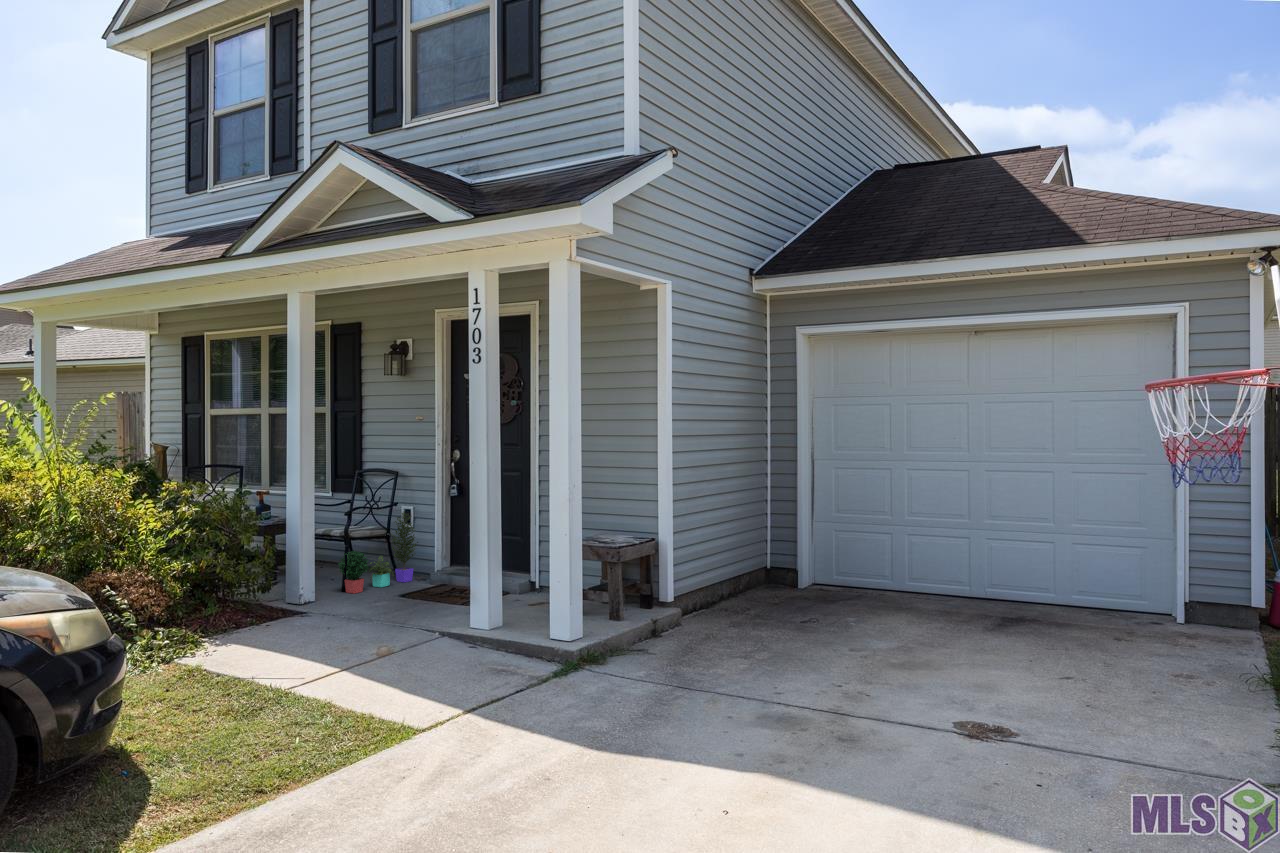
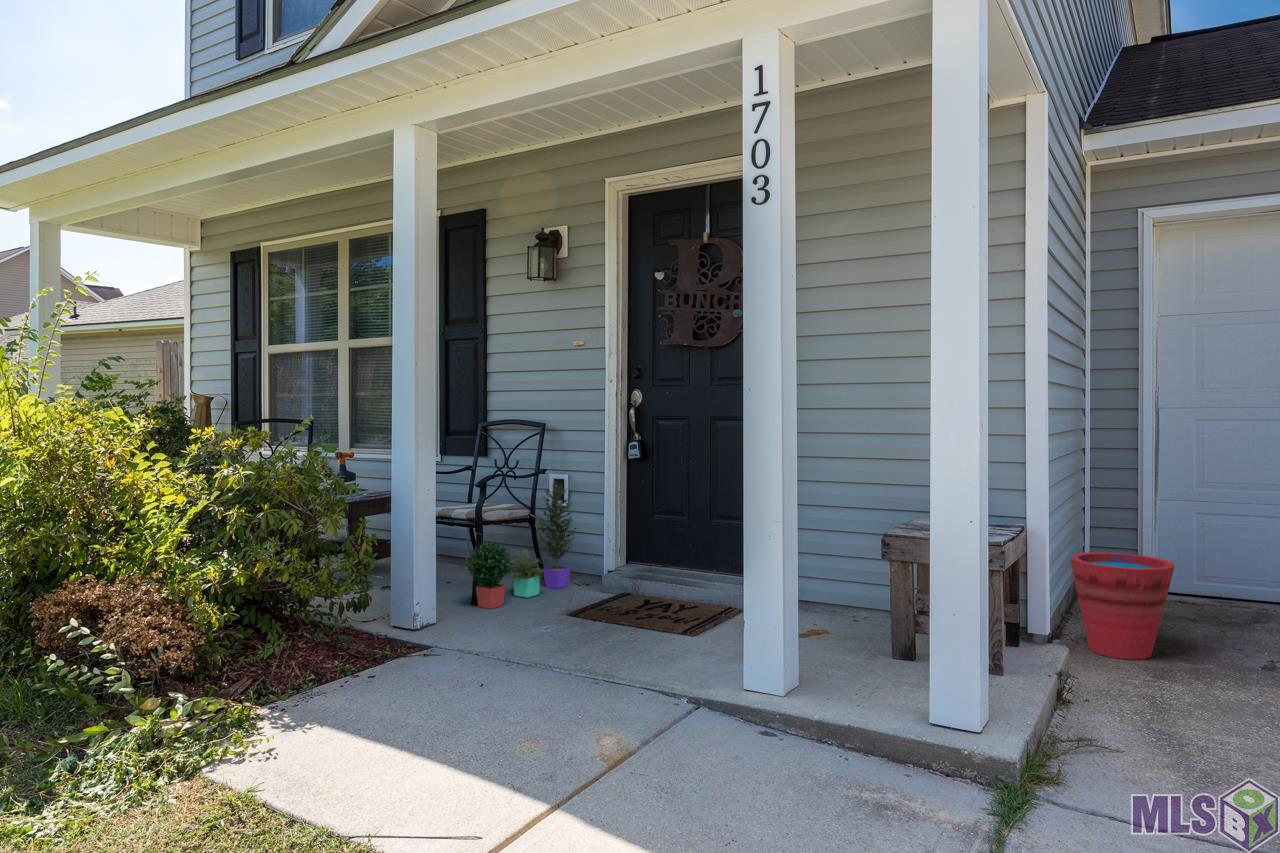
bucket: none [692,555,745,616] -> present [1070,552,1175,660]

